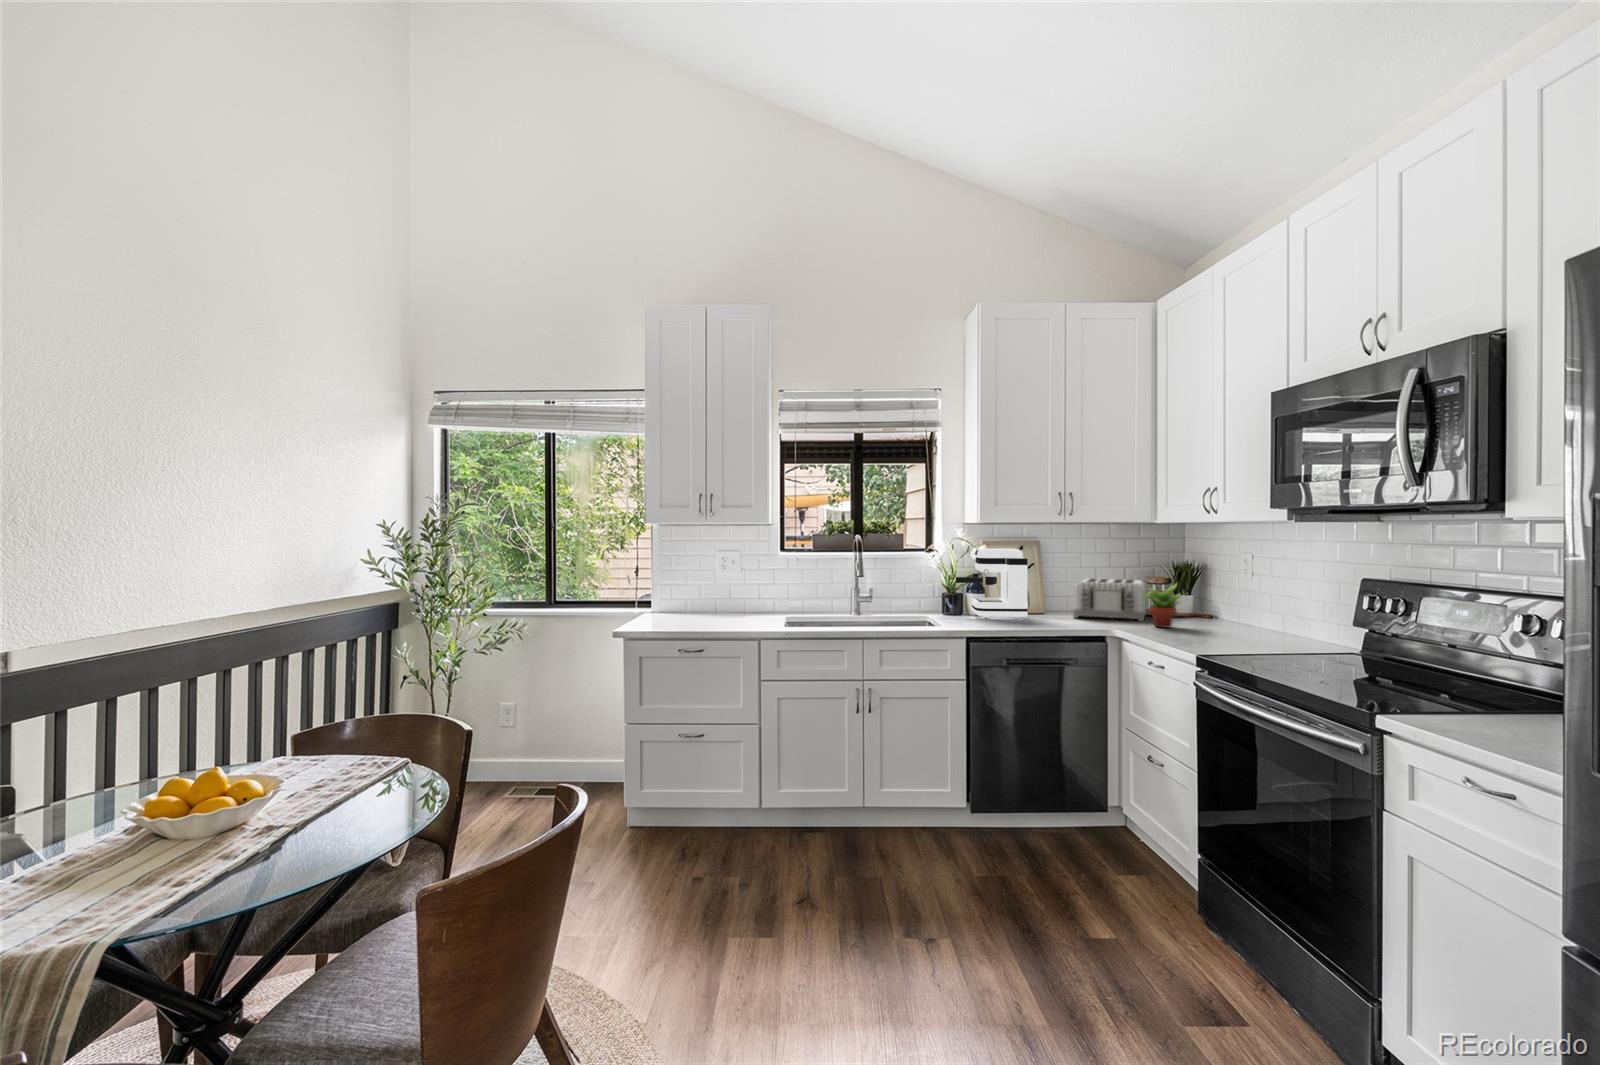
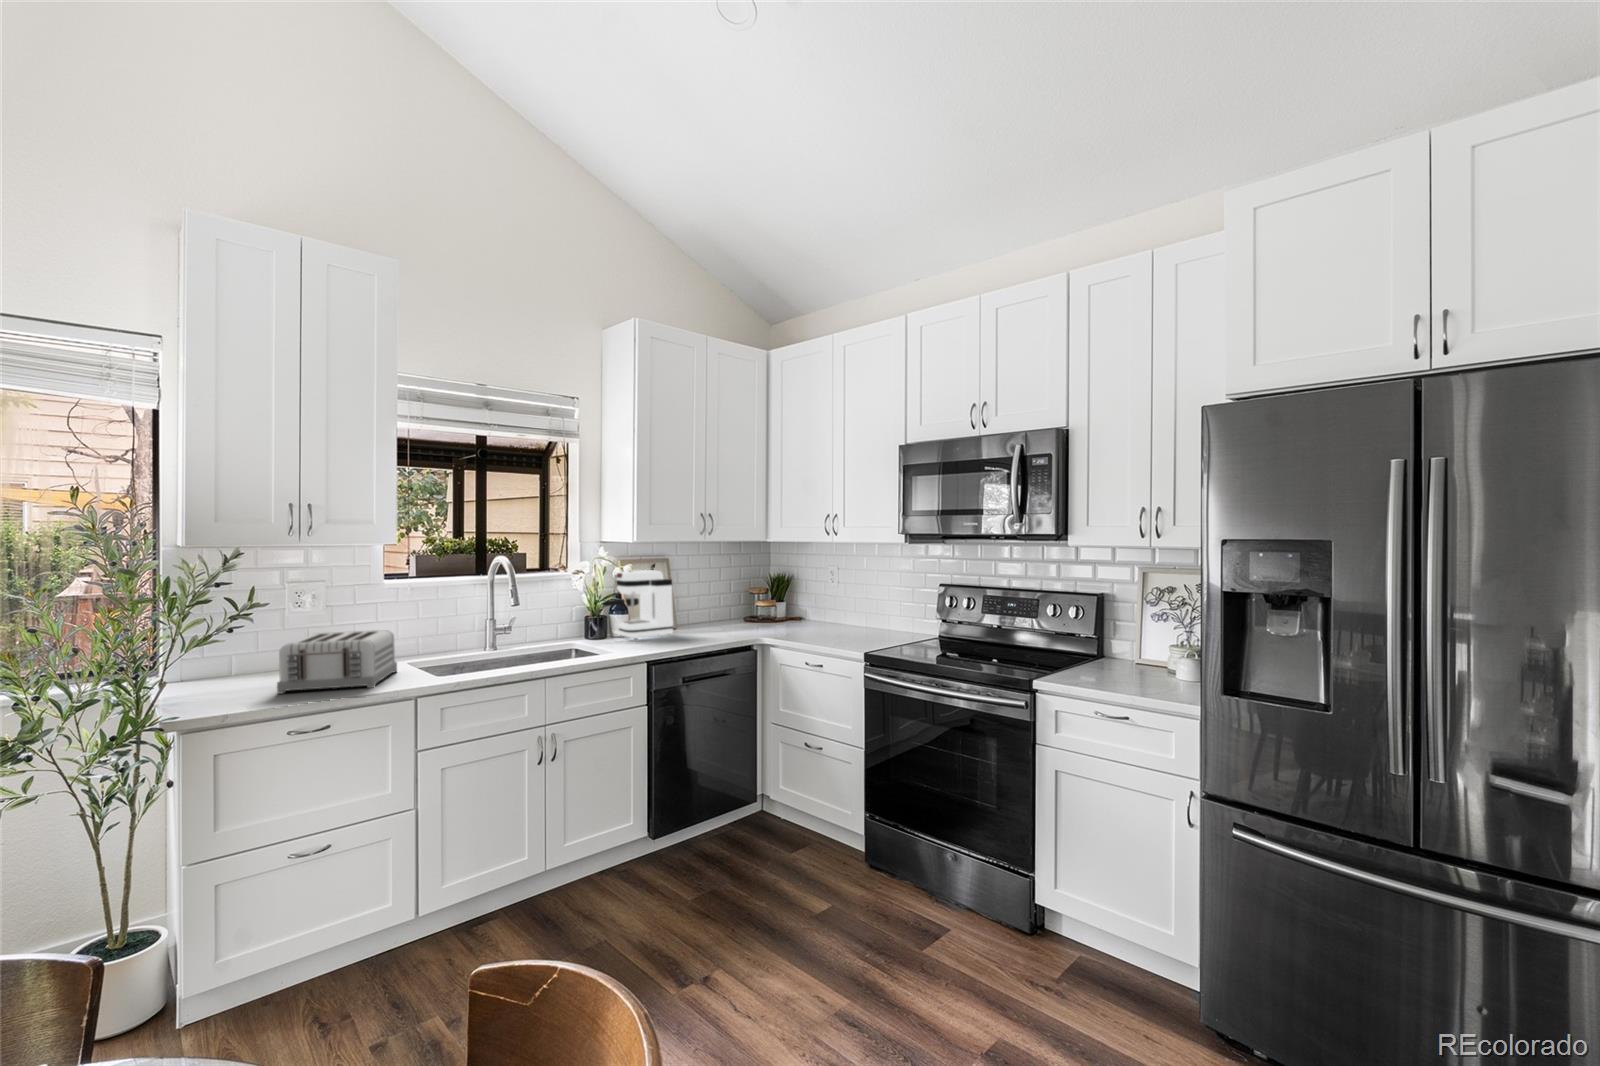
toaster: present [1073,578,1146,621] -> present [277,630,397,694]
succulent plant: present [1141,584,1181,628] -> none [770,593,806,632]

